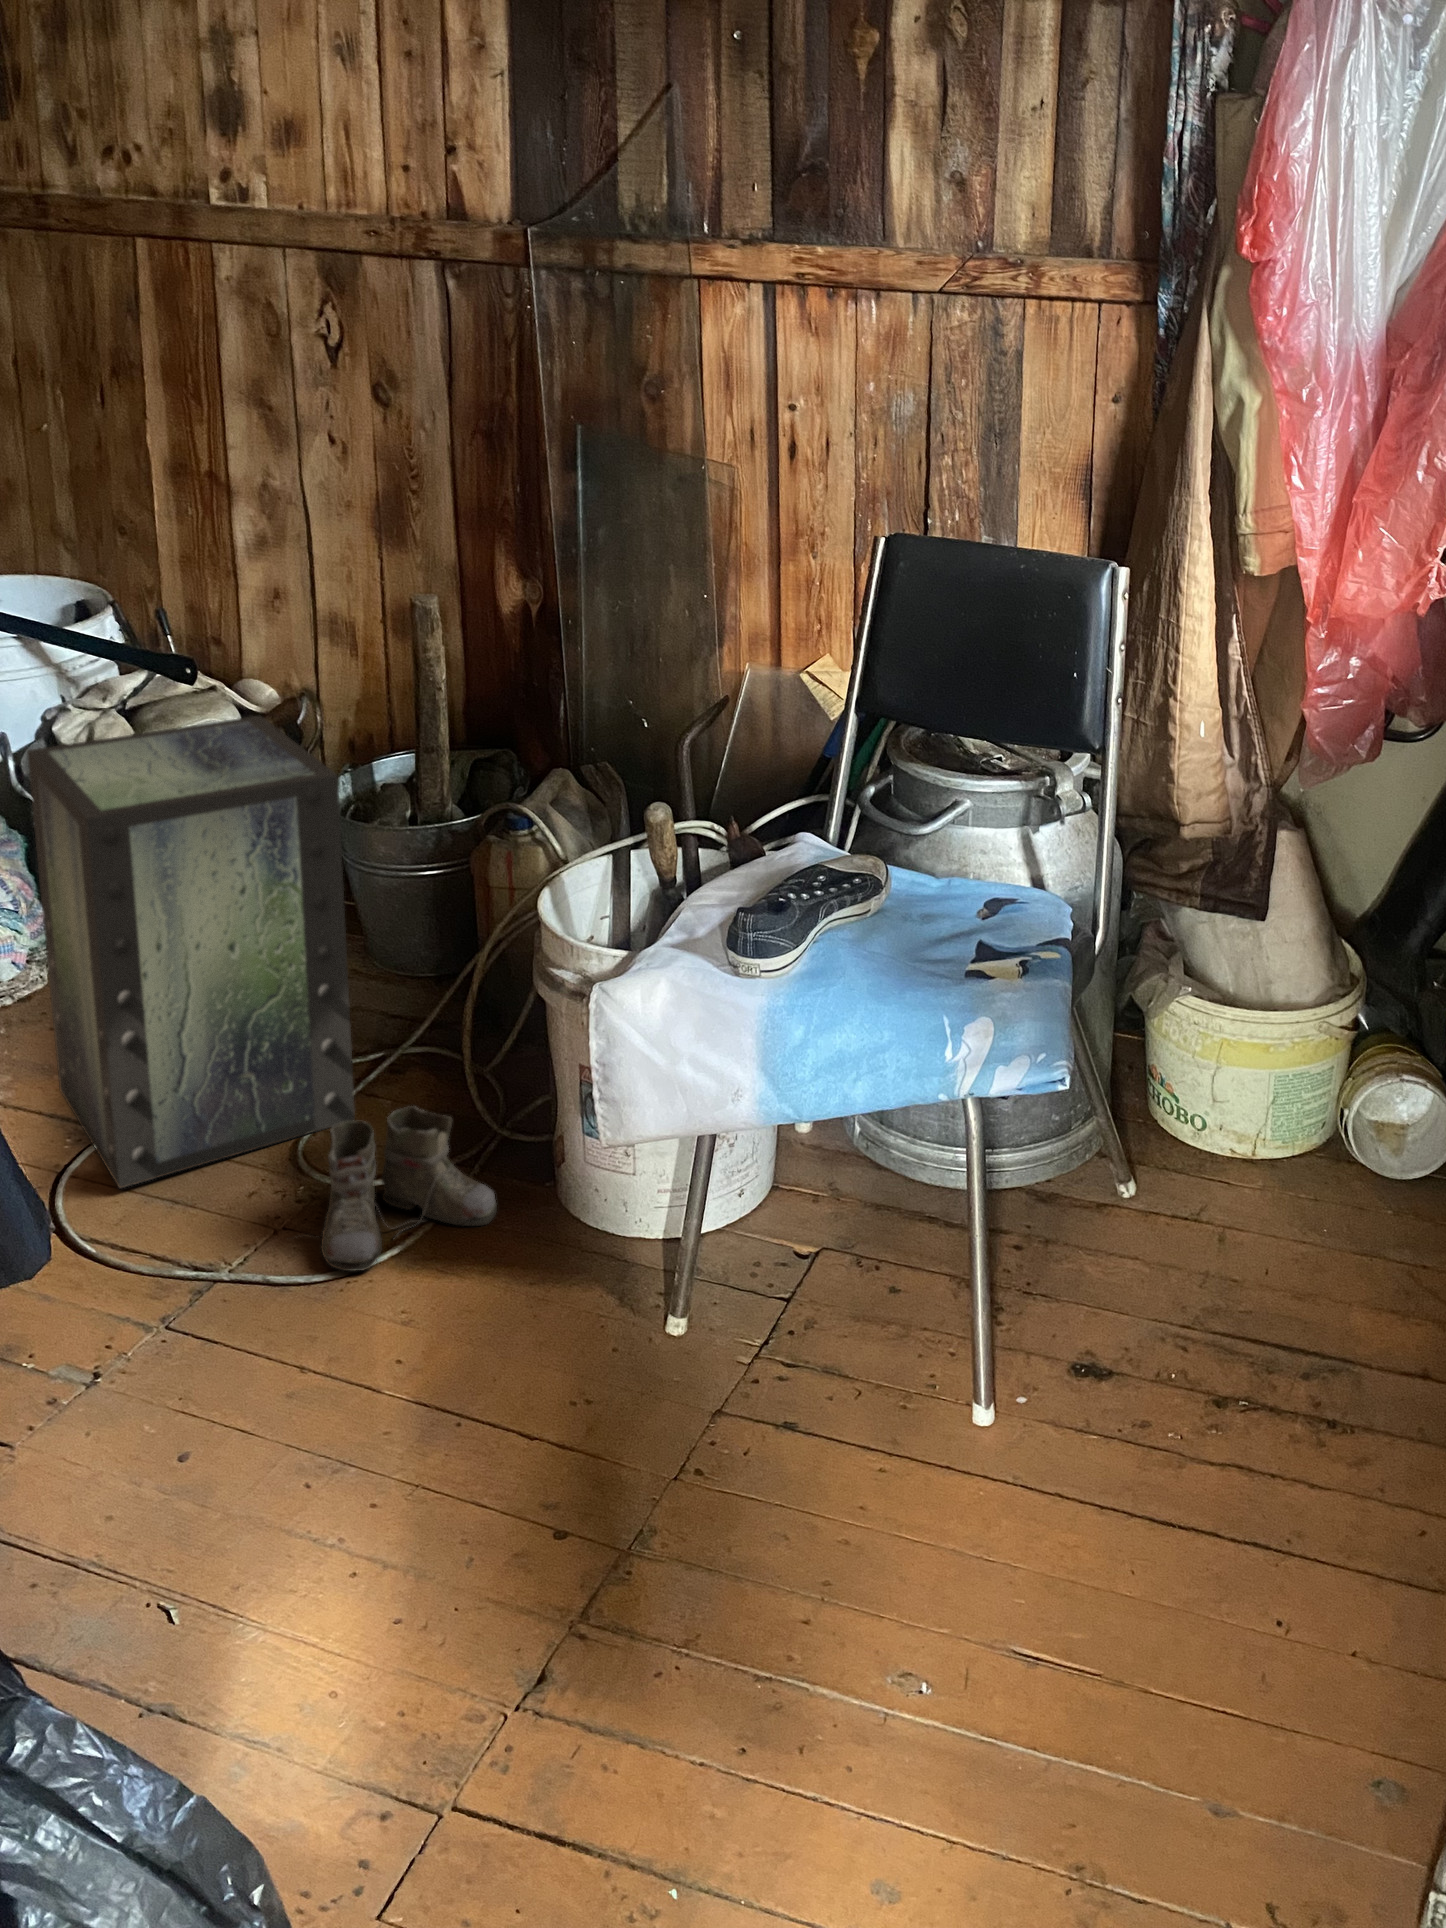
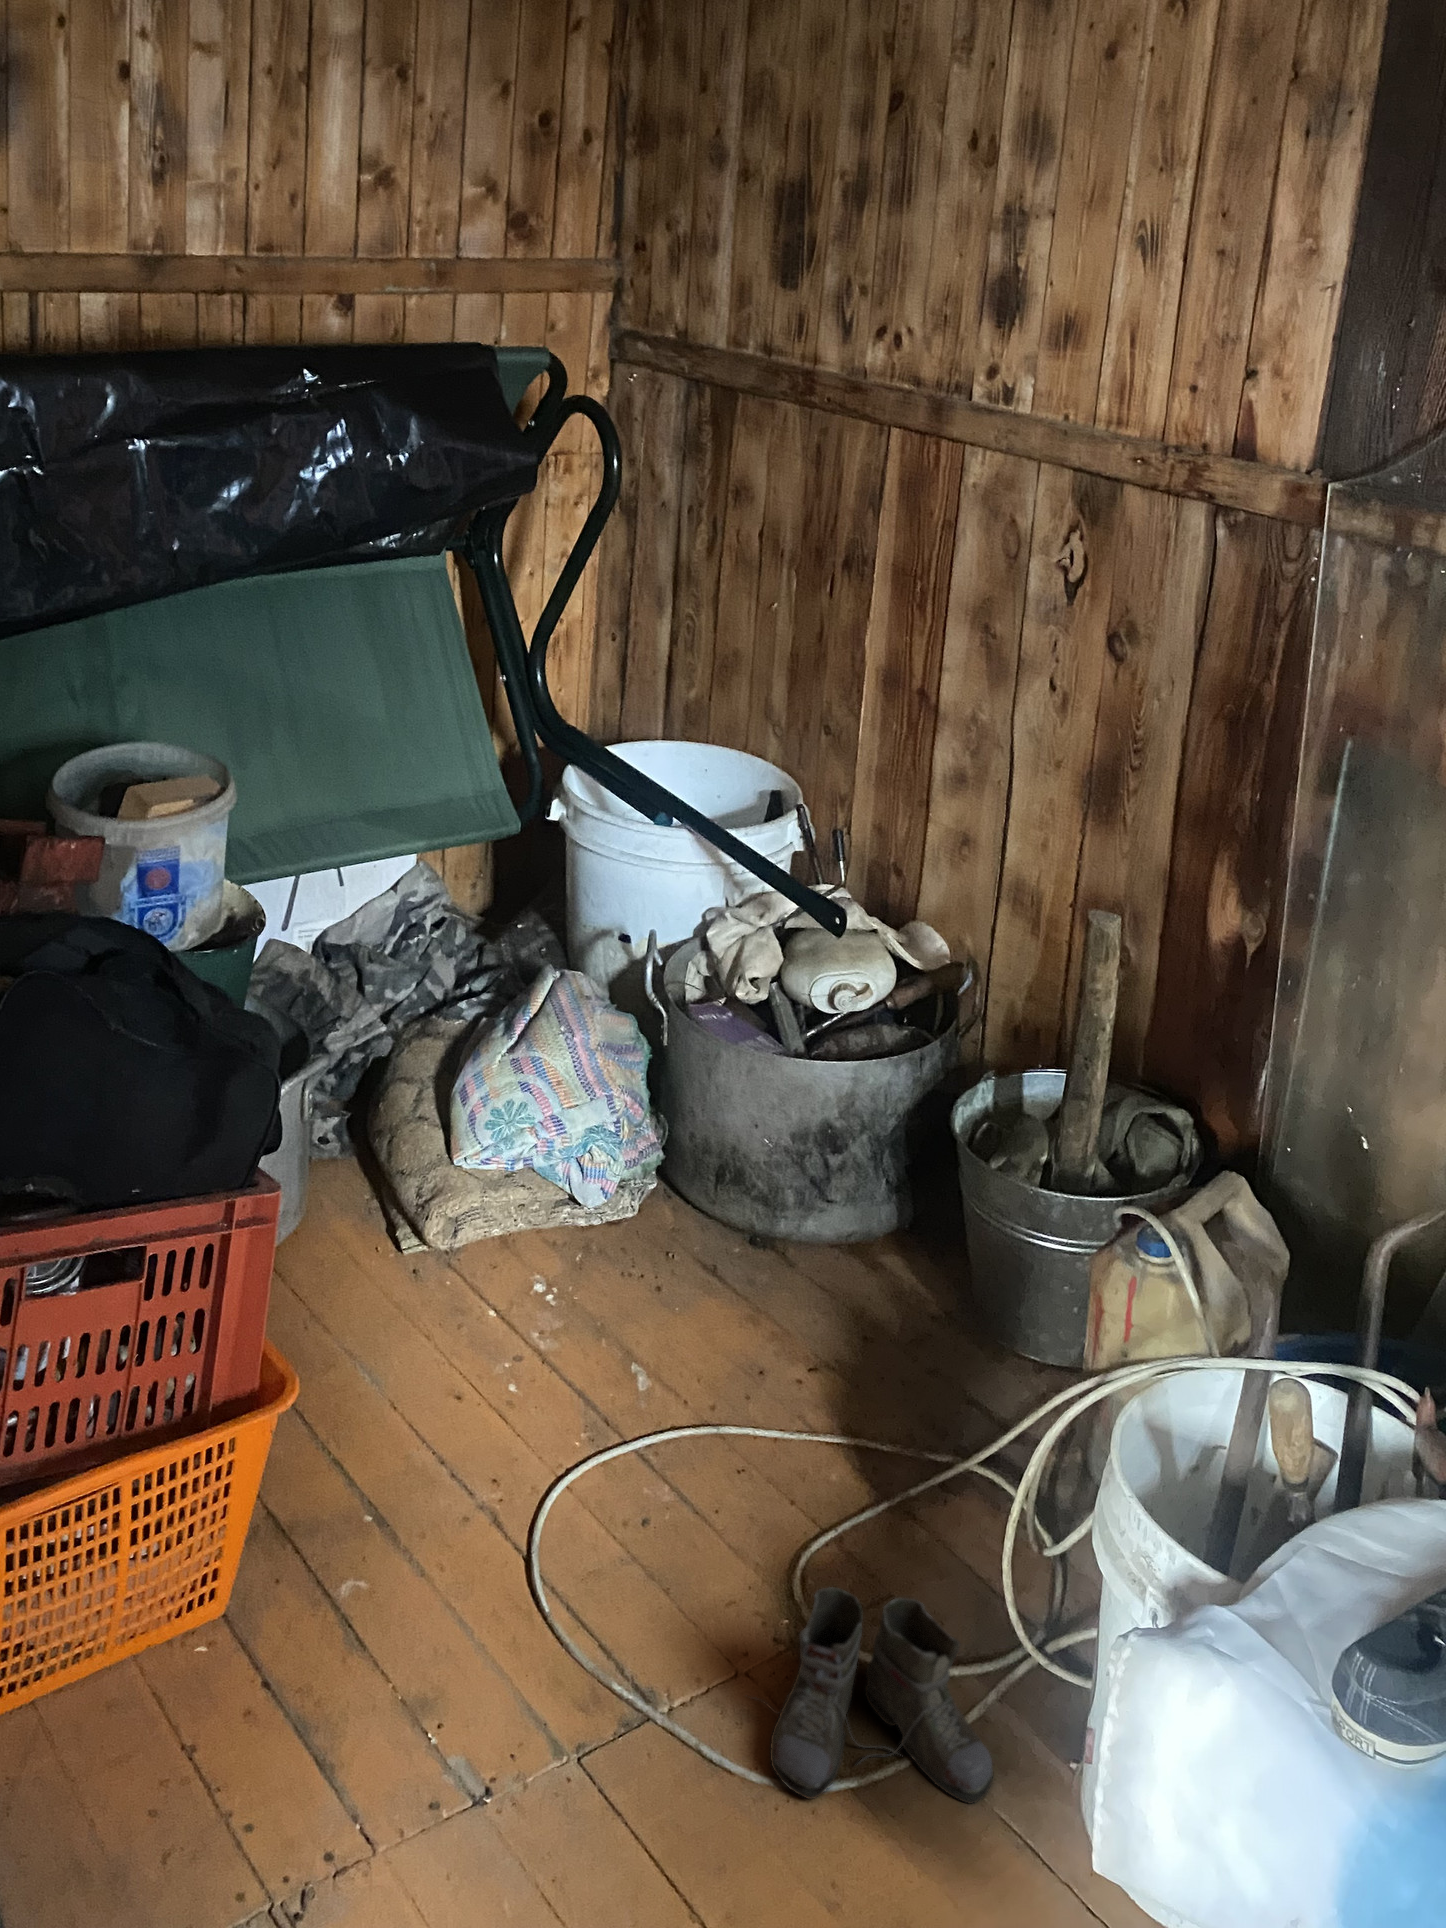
storage box: present [27,716,355,1189] -> none [607,1008,923,1544]

